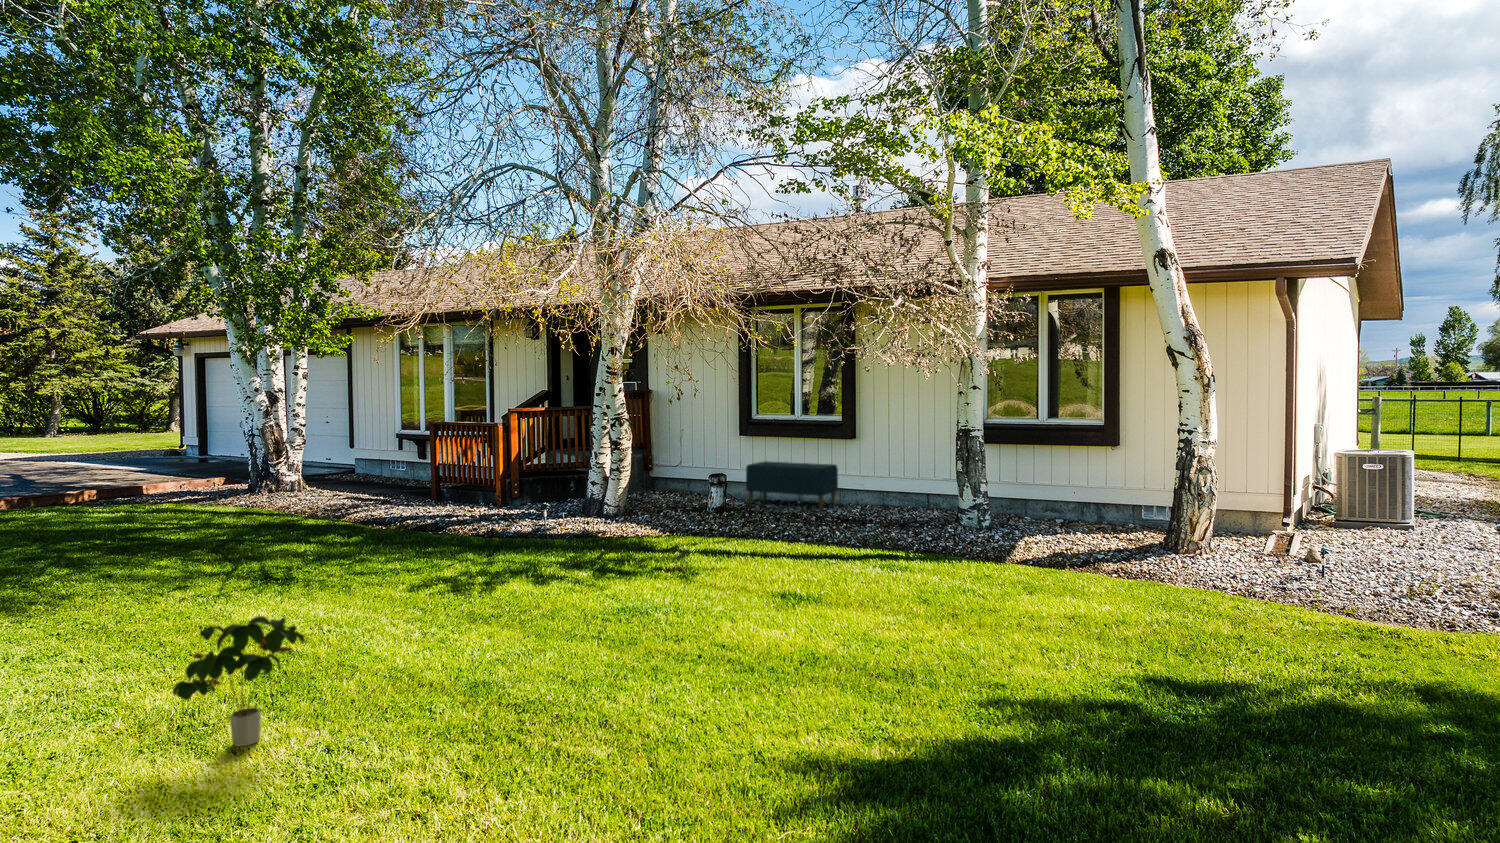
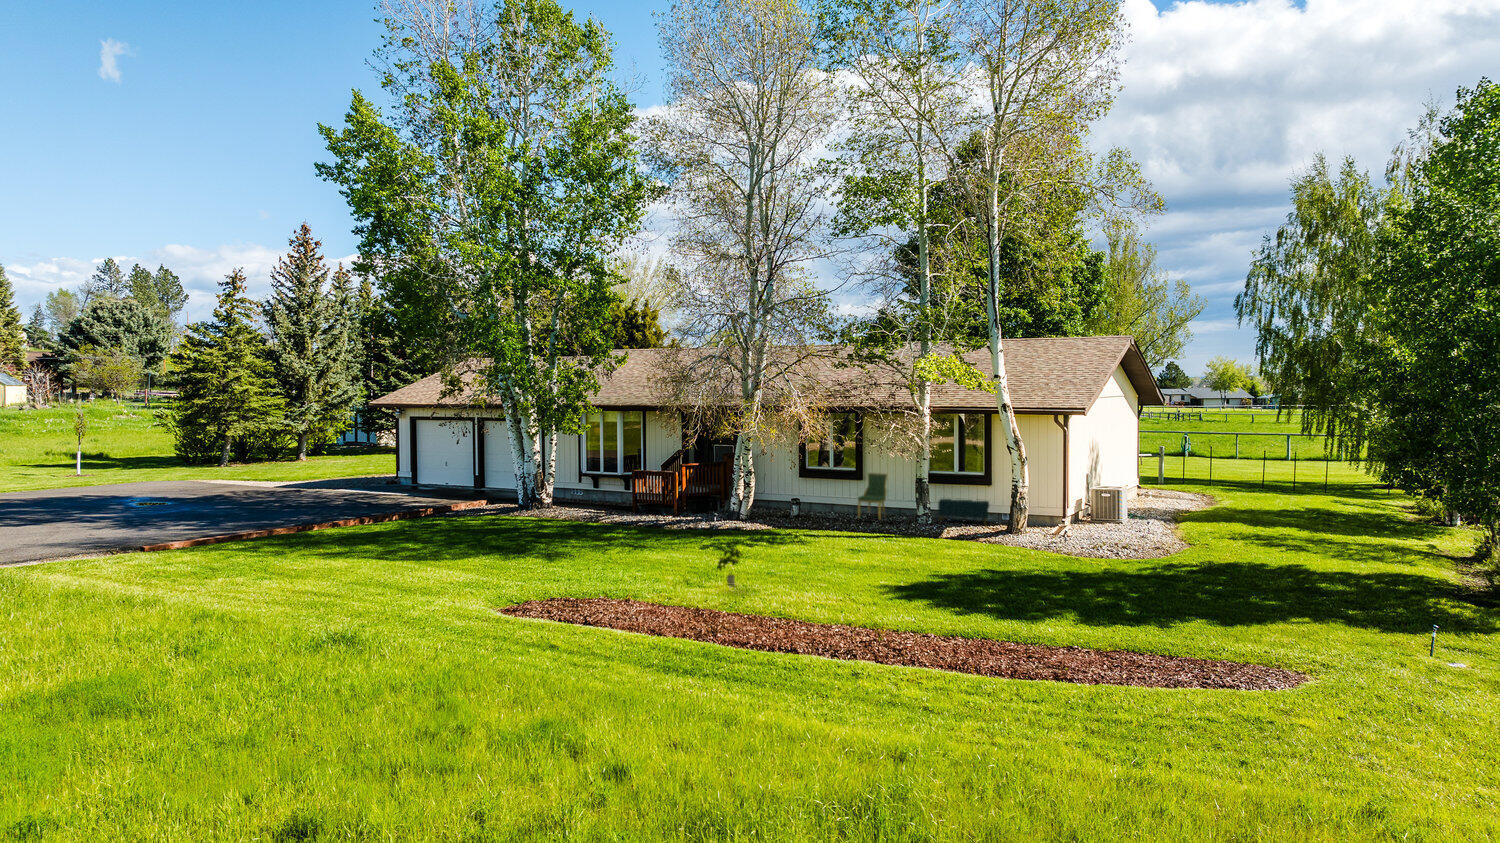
chair: none [844,425,906,517] -> present [858,473,887,519]
bench: present [746,461,838,508] -> present [938,499,989,525]

